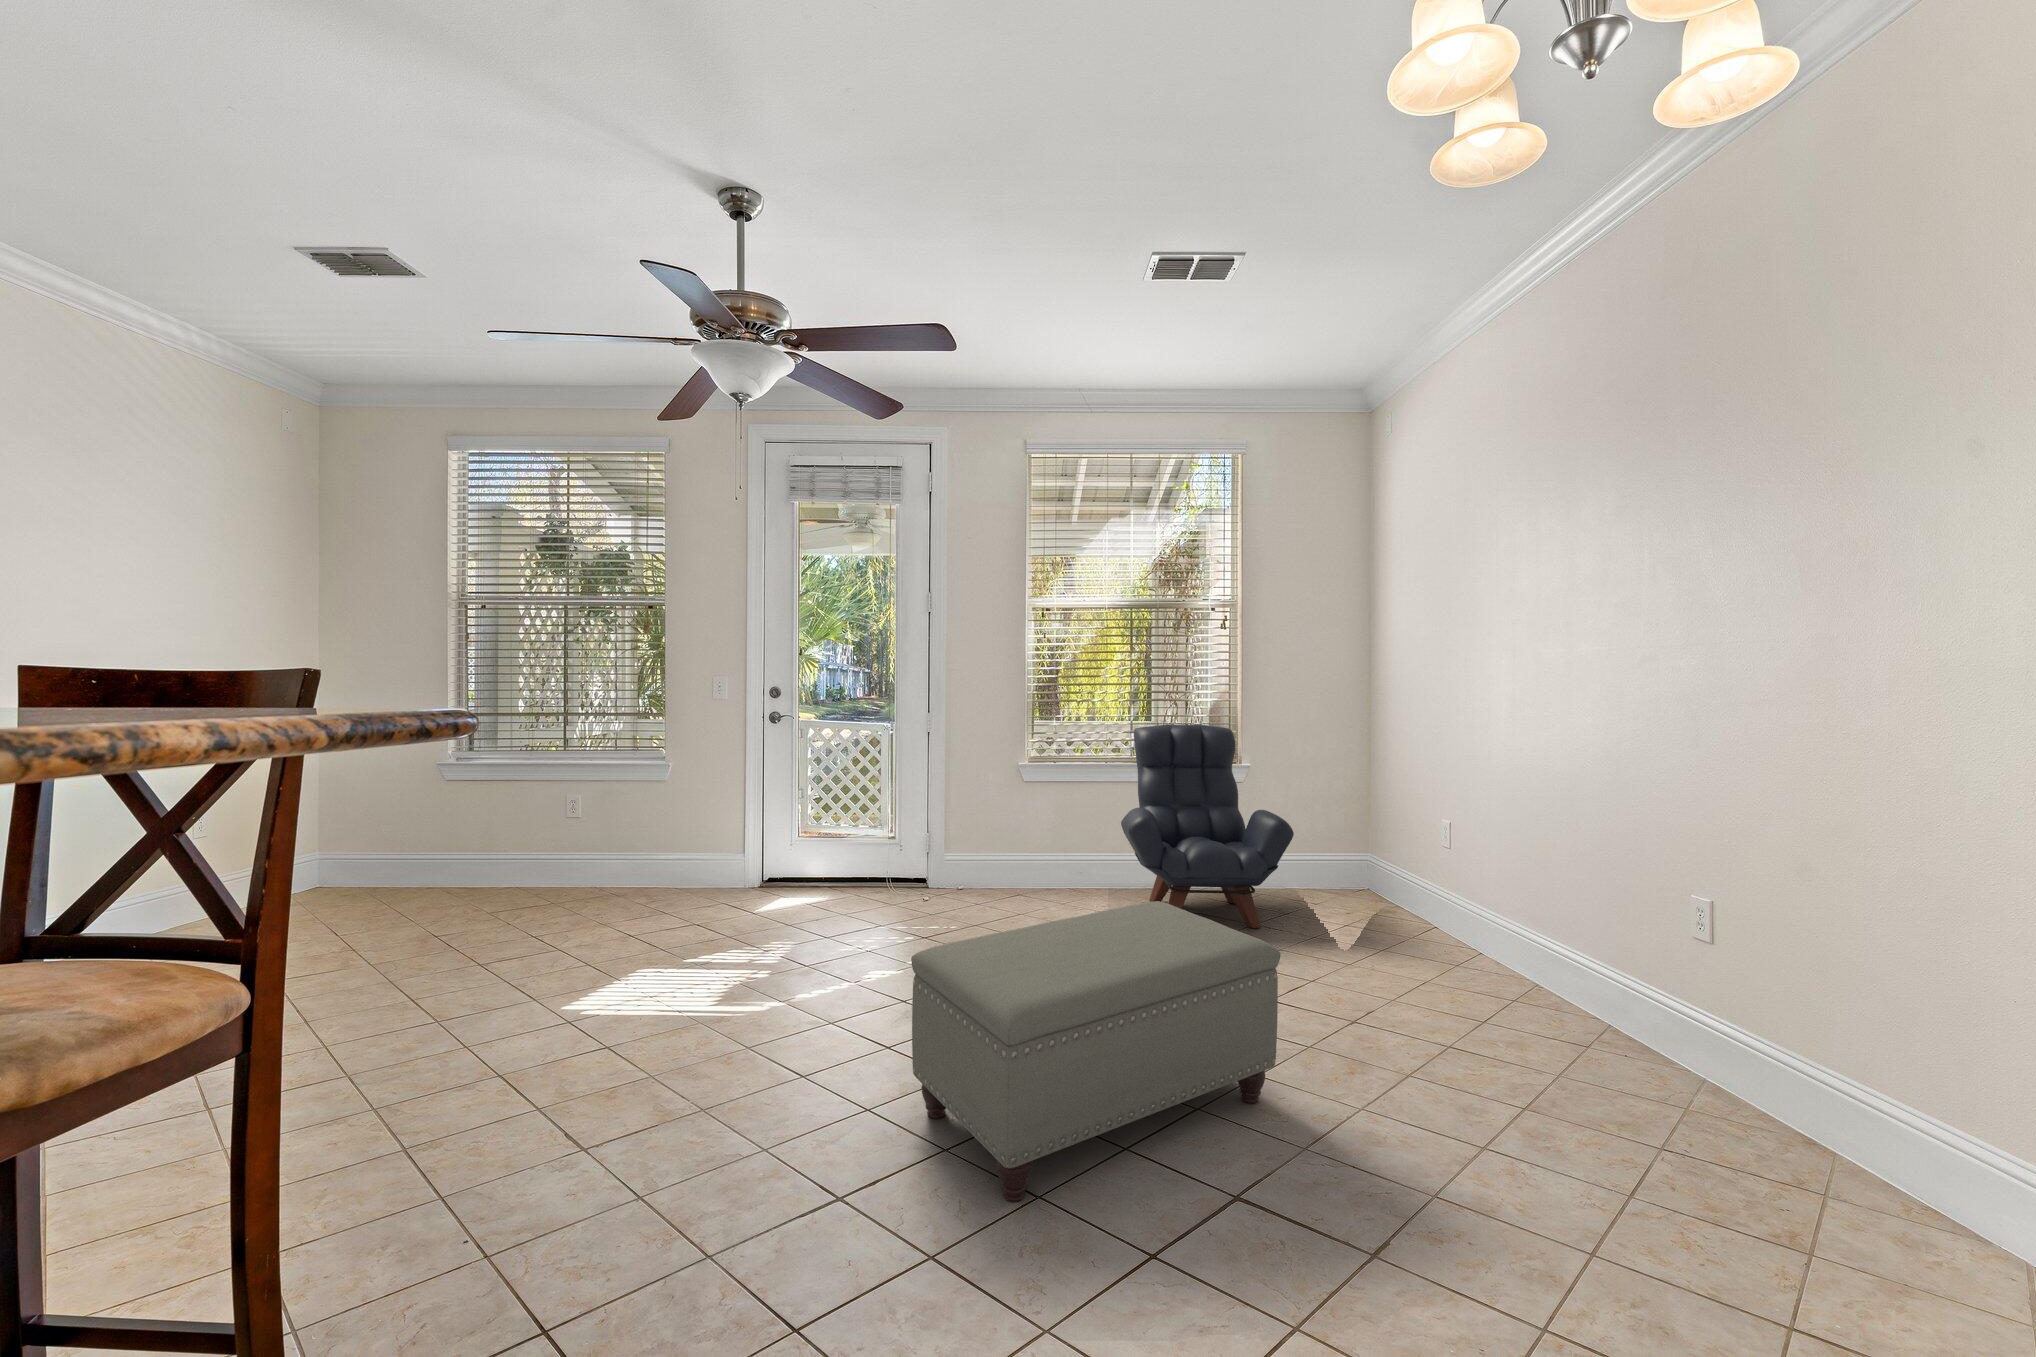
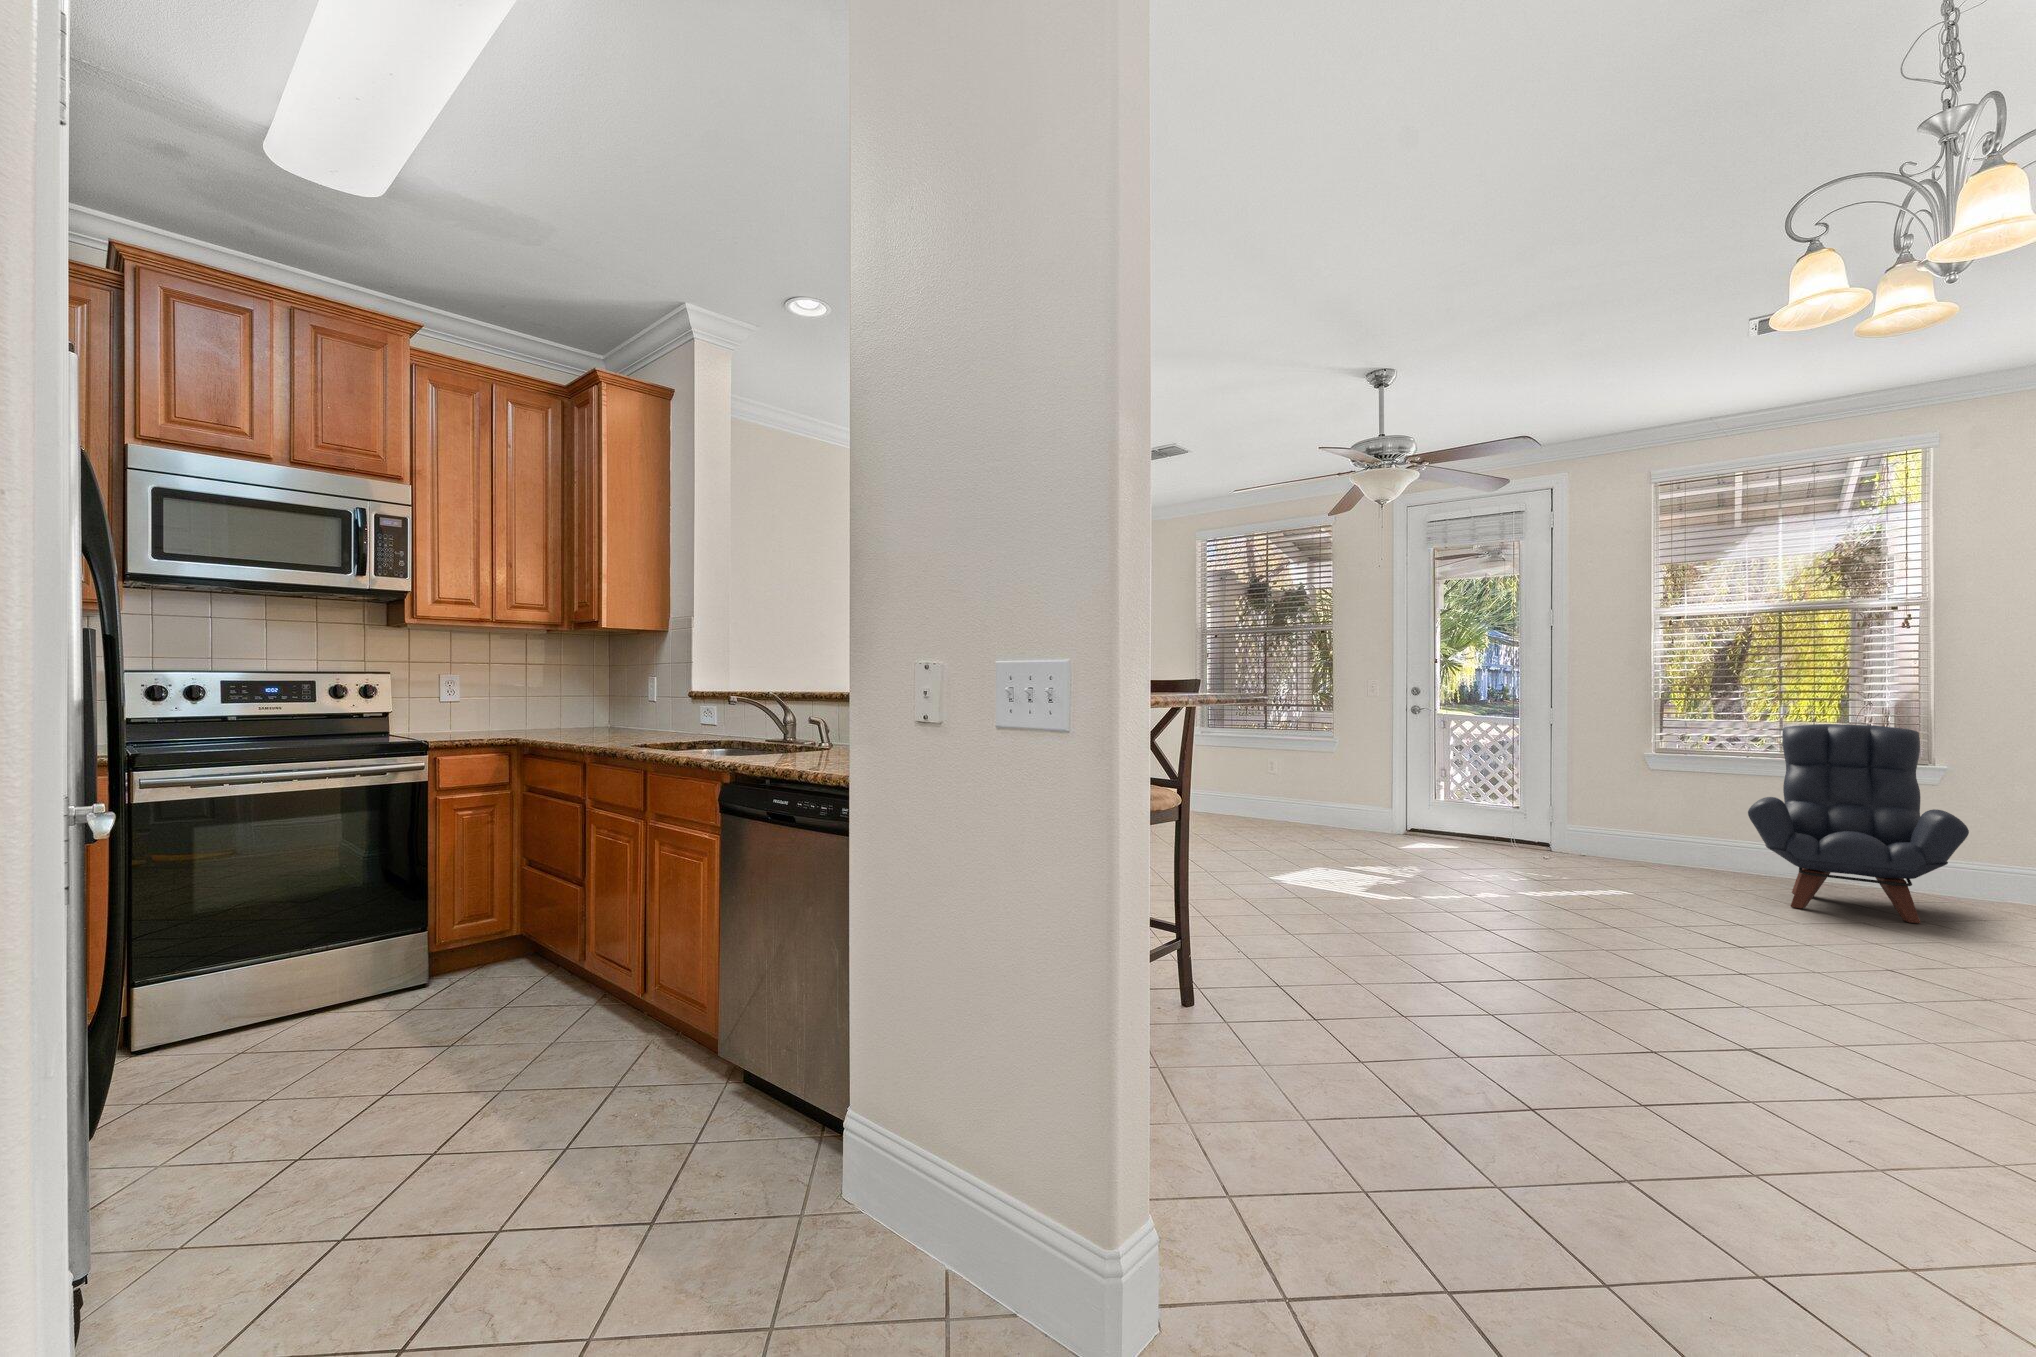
ottoman: present [911,901,1281,1202] -> none [1486,831,1804,983]

